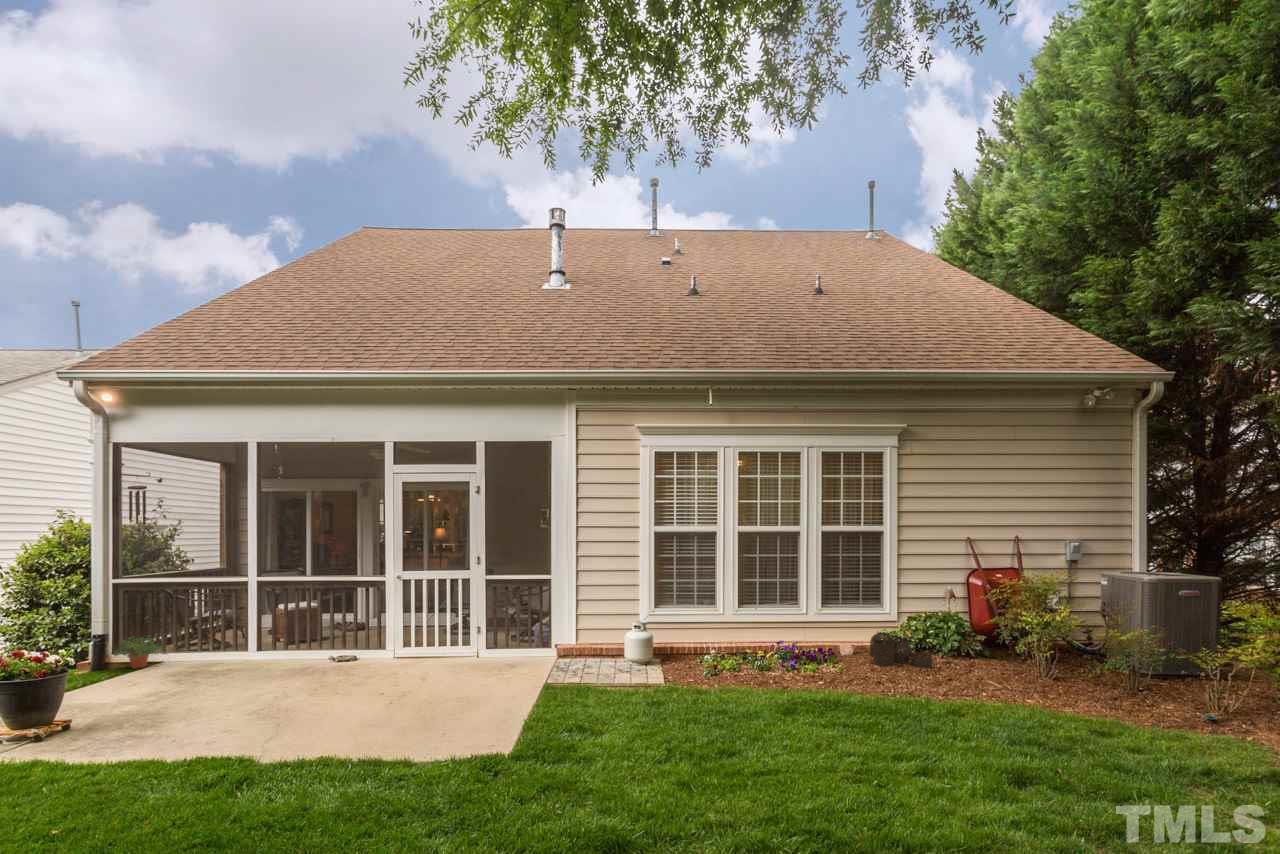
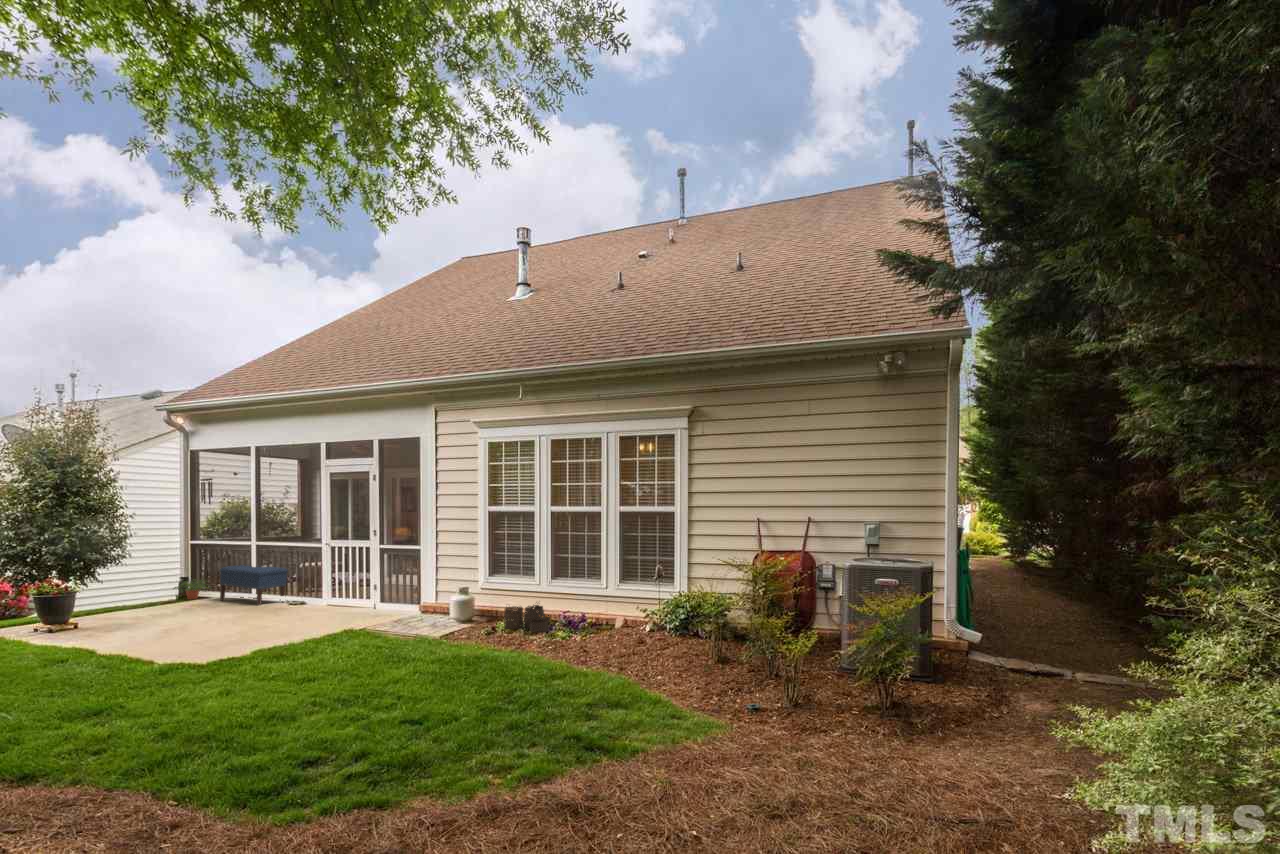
bench: none [198,610,320,669] -> present [220,565,288,606]
woven basket: present [870,632,933,668] -> present [504,602,550,632]

